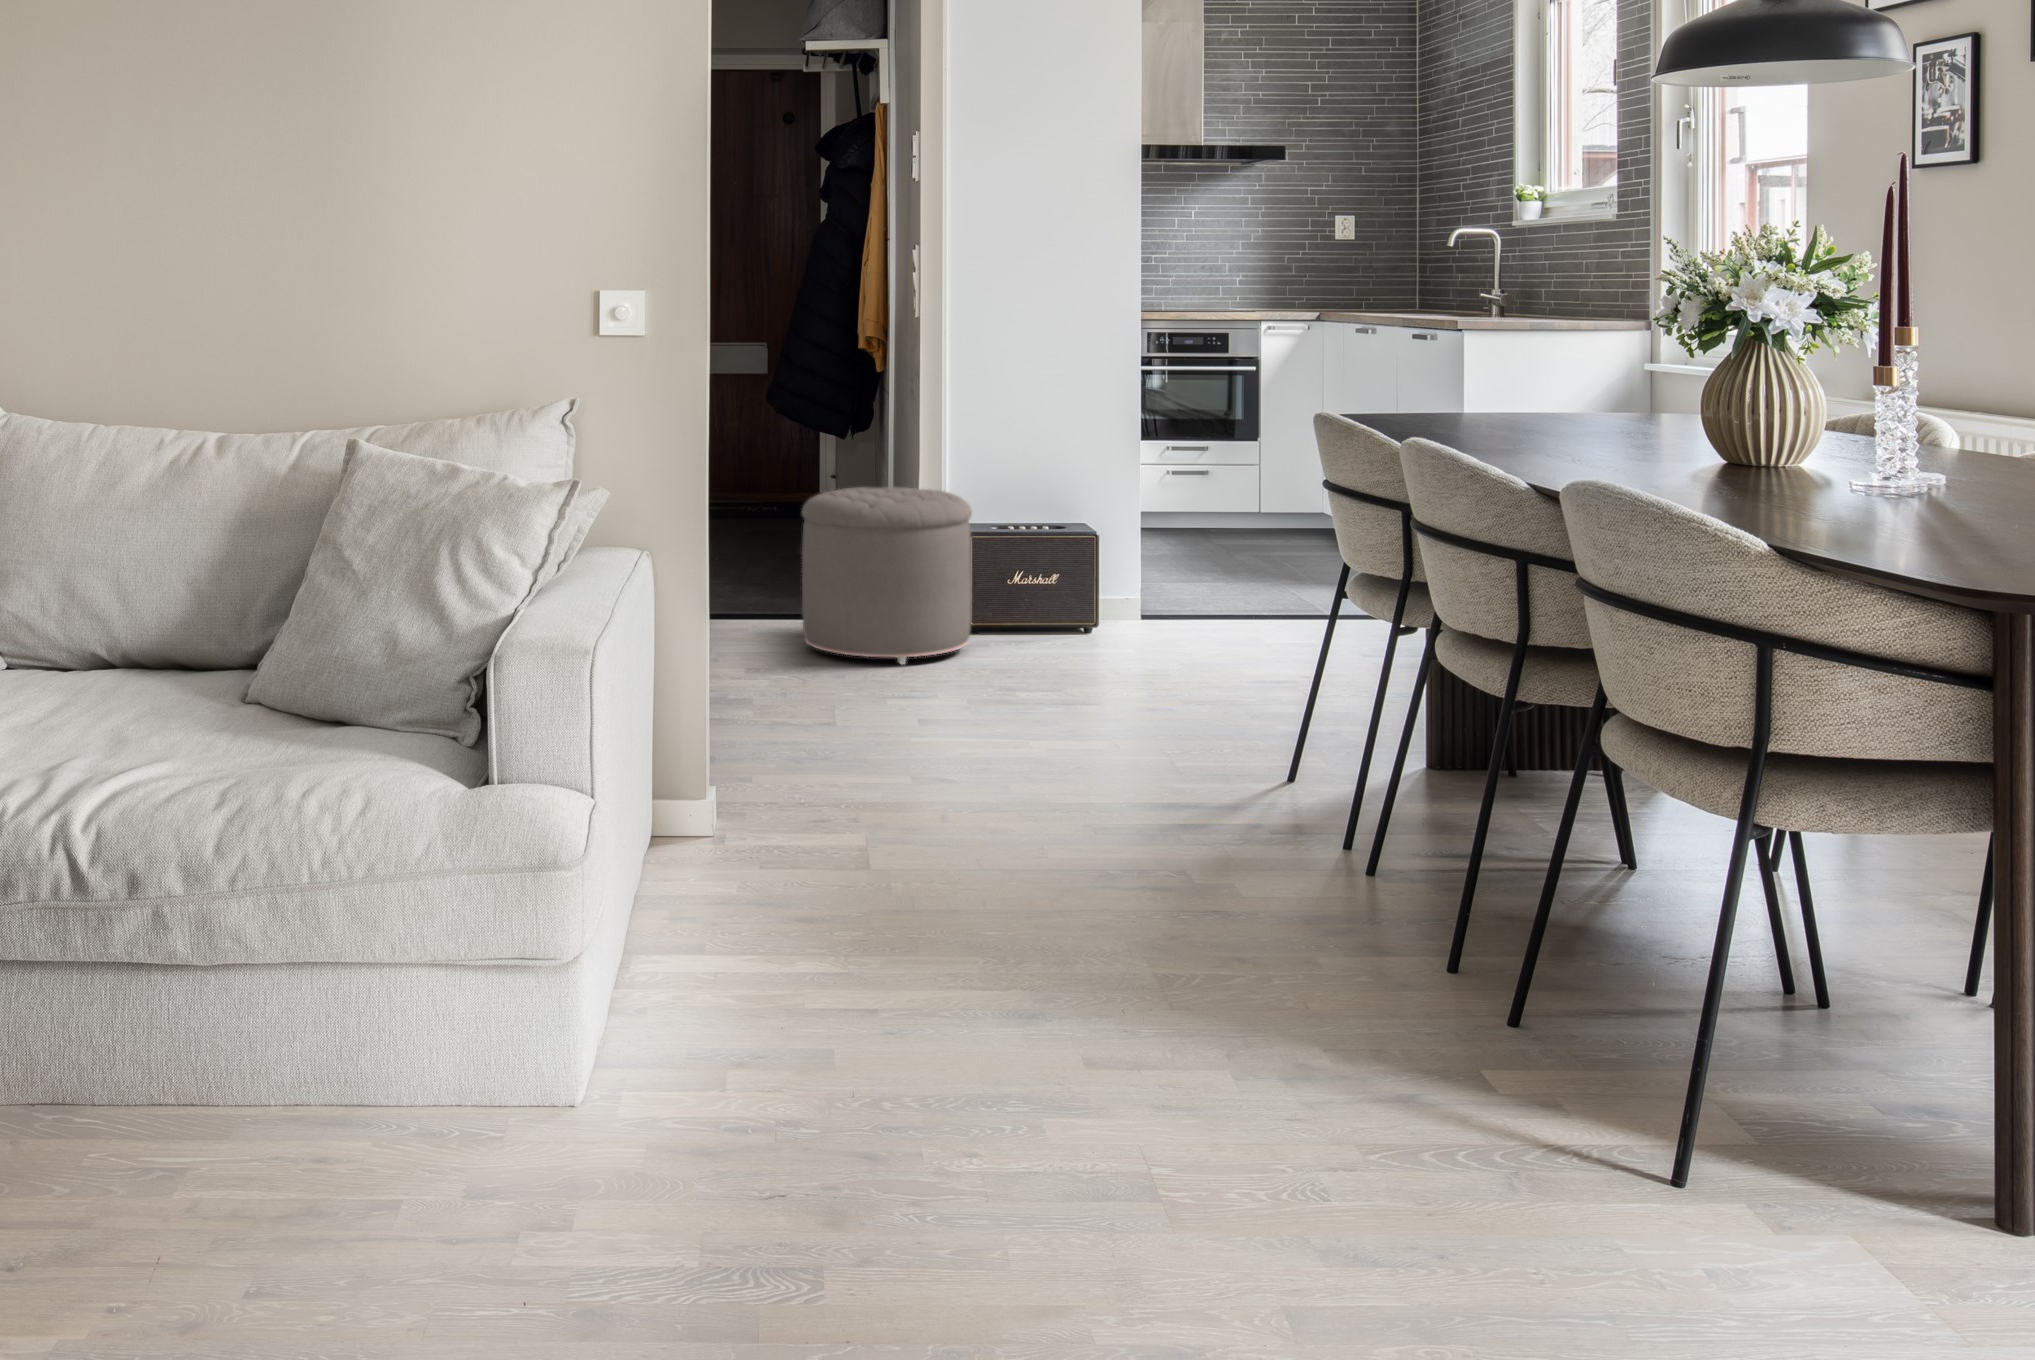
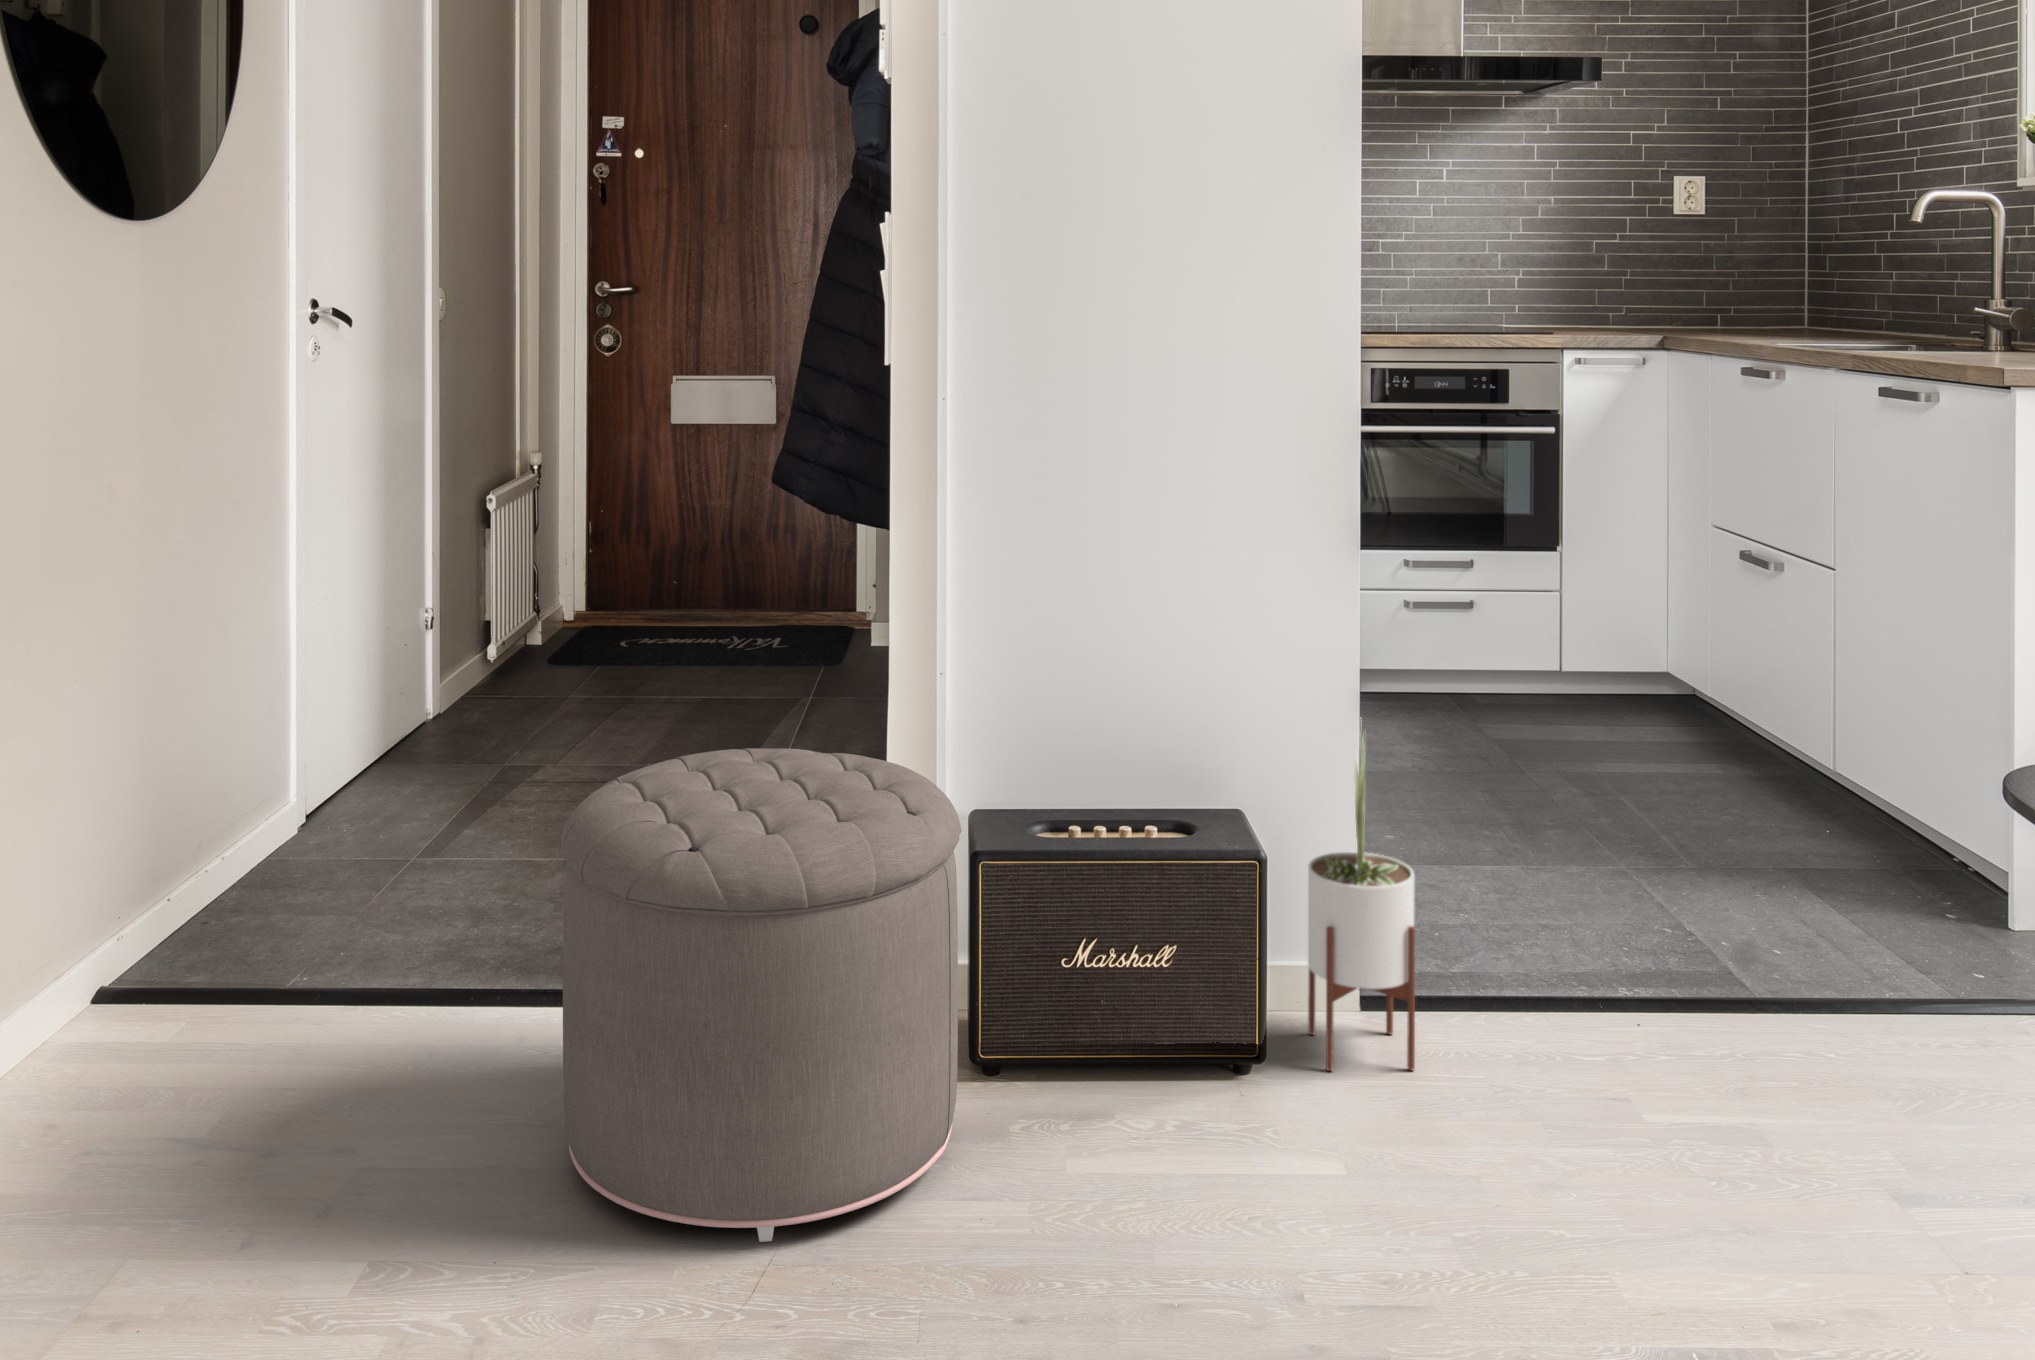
potted plant: none [1119,468,1168,633] -> present [1308,718,1415,1071]

